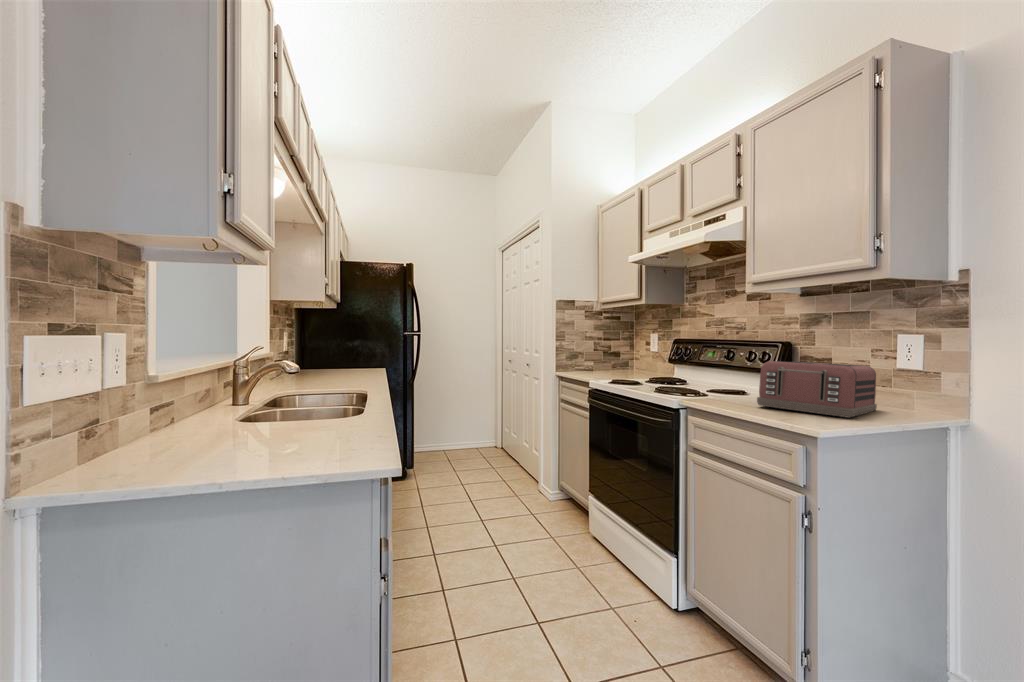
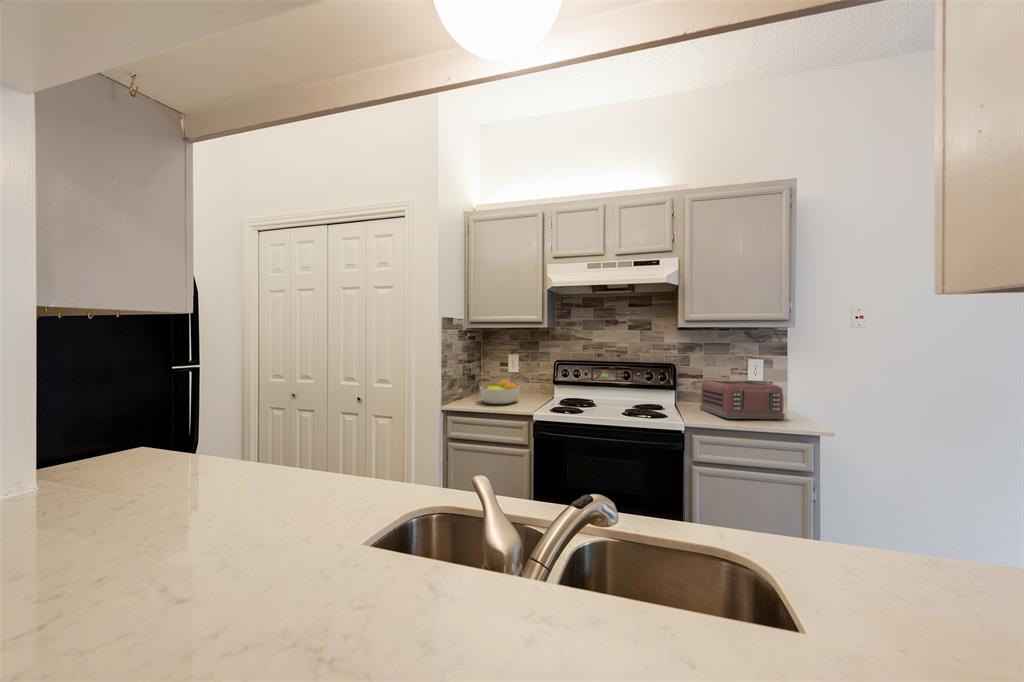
fruit bowl: none [585,356,633,377] -> present [480,380,520,404]

